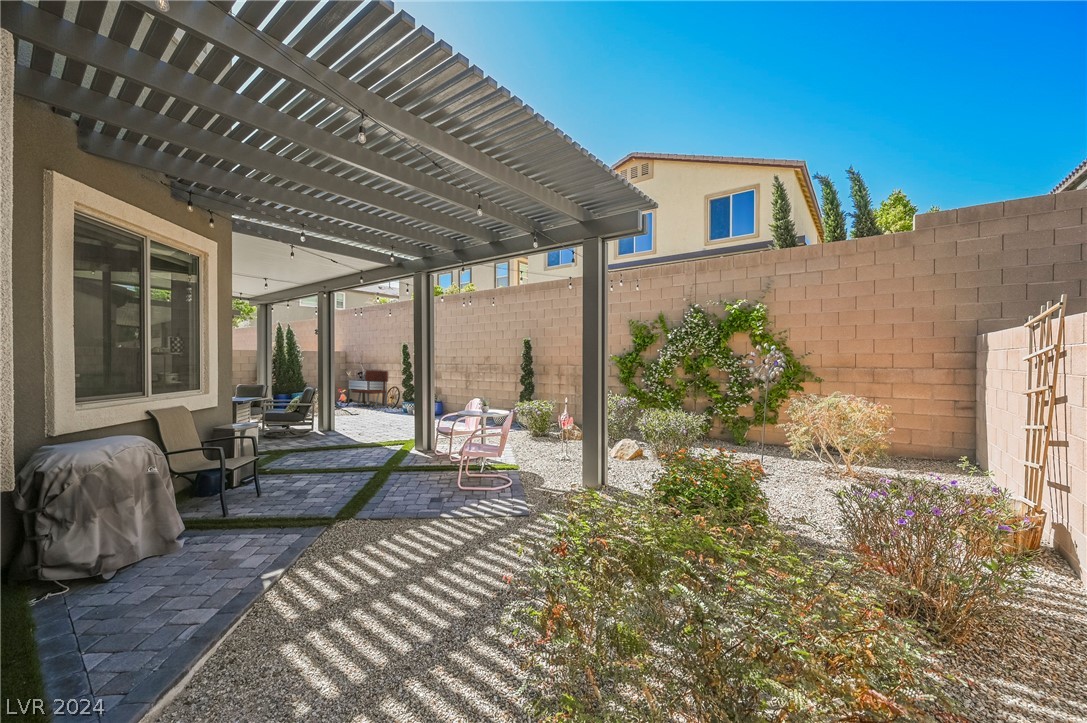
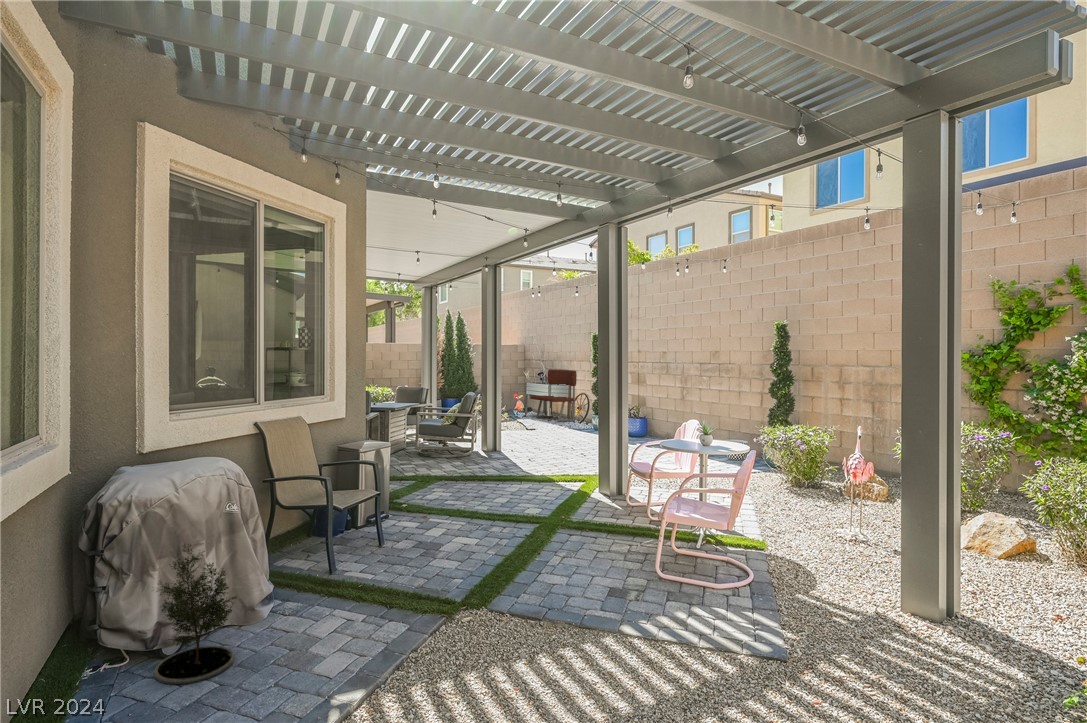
potted tree: none [103,491,172,592] -> present [154,544,237,684]

